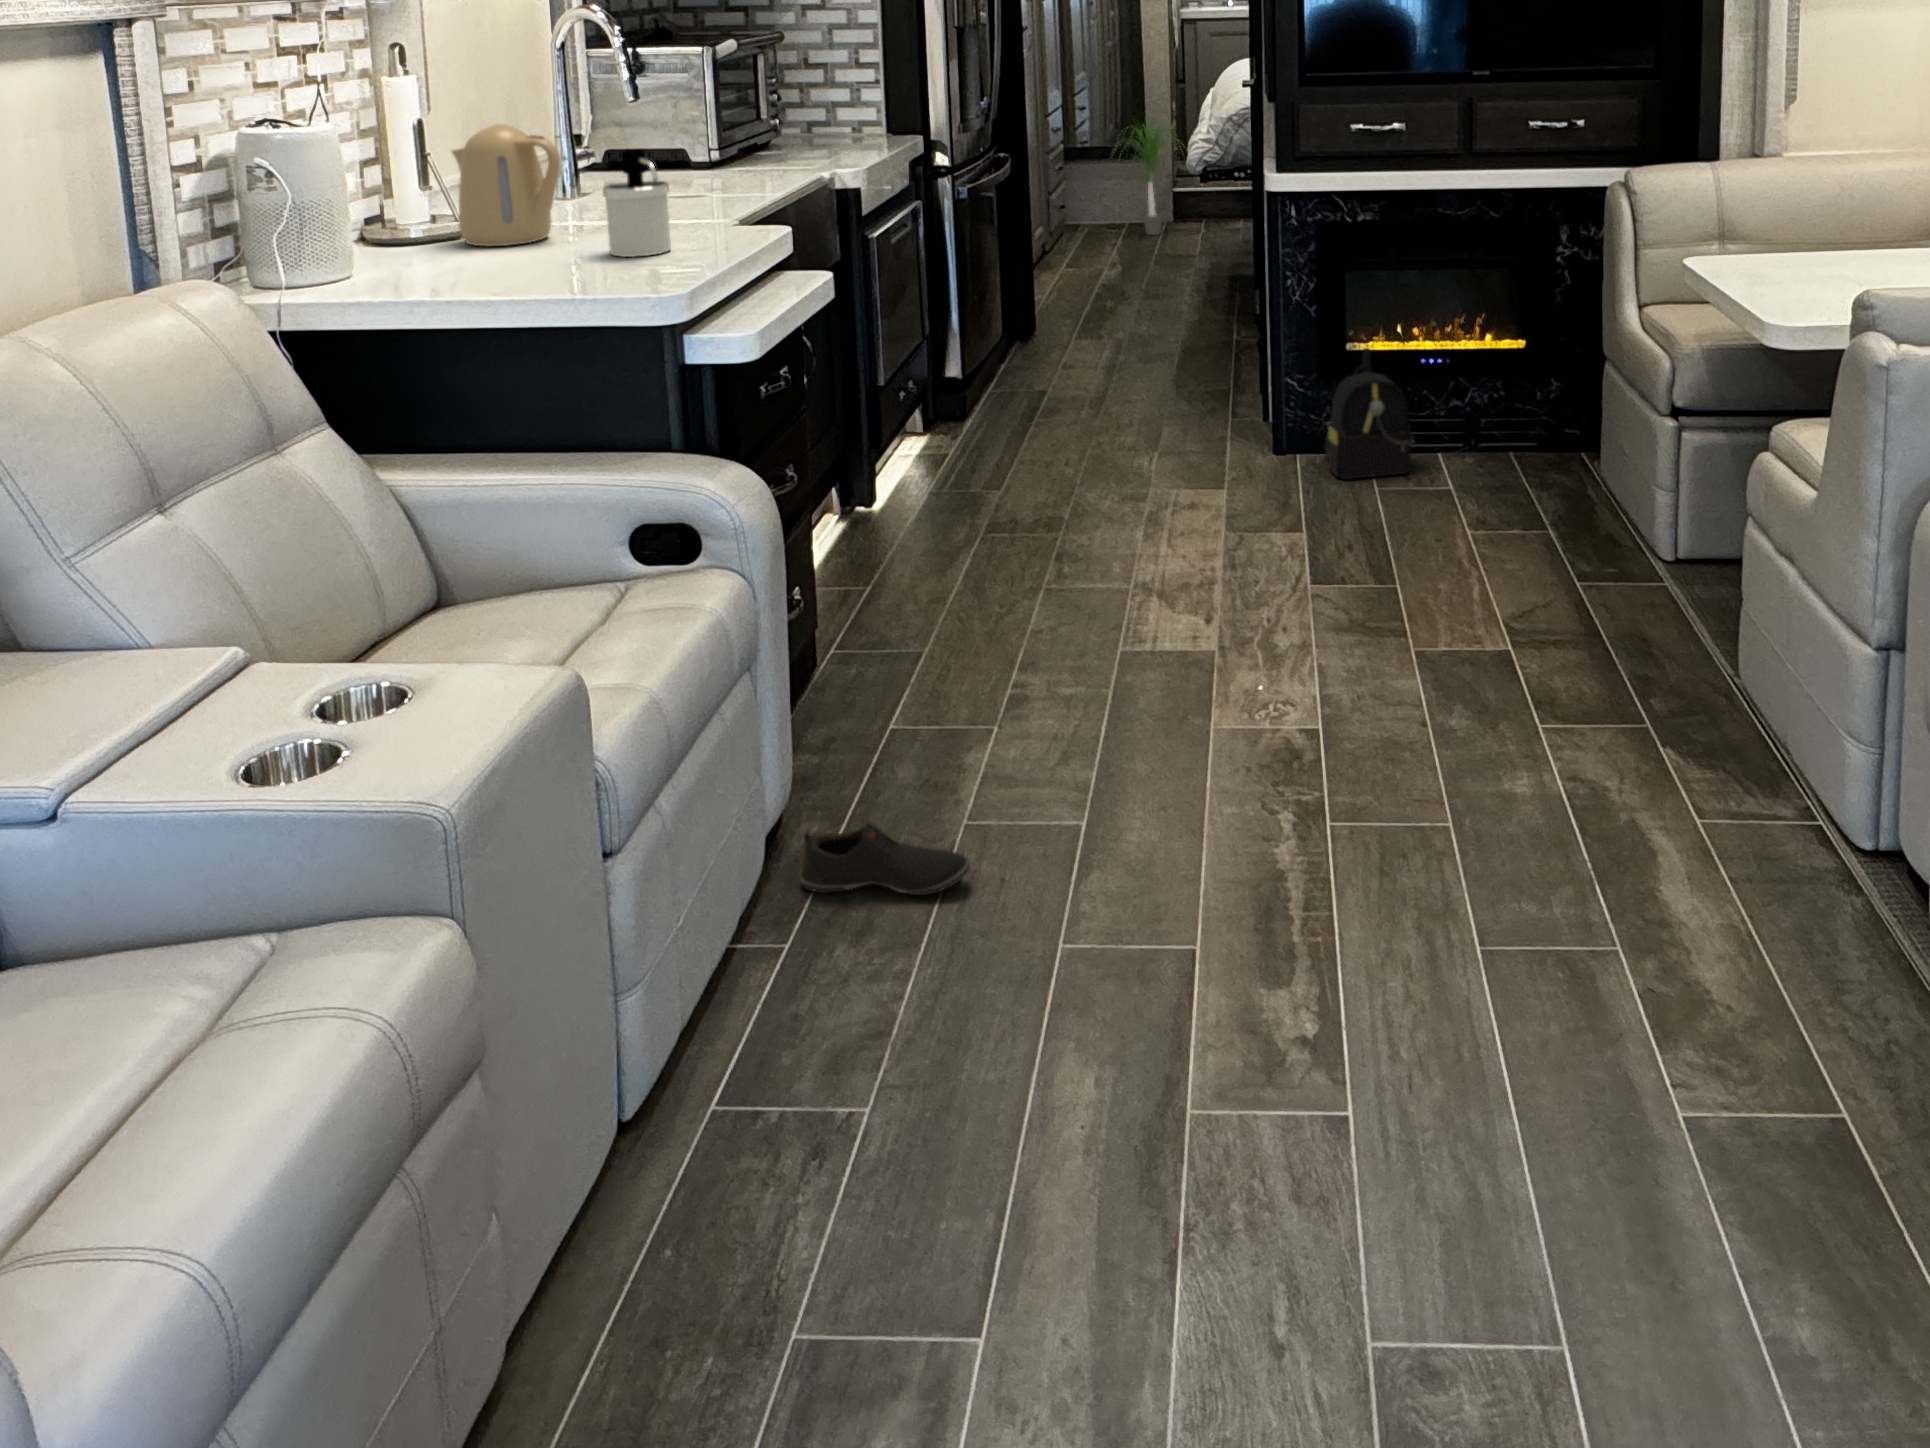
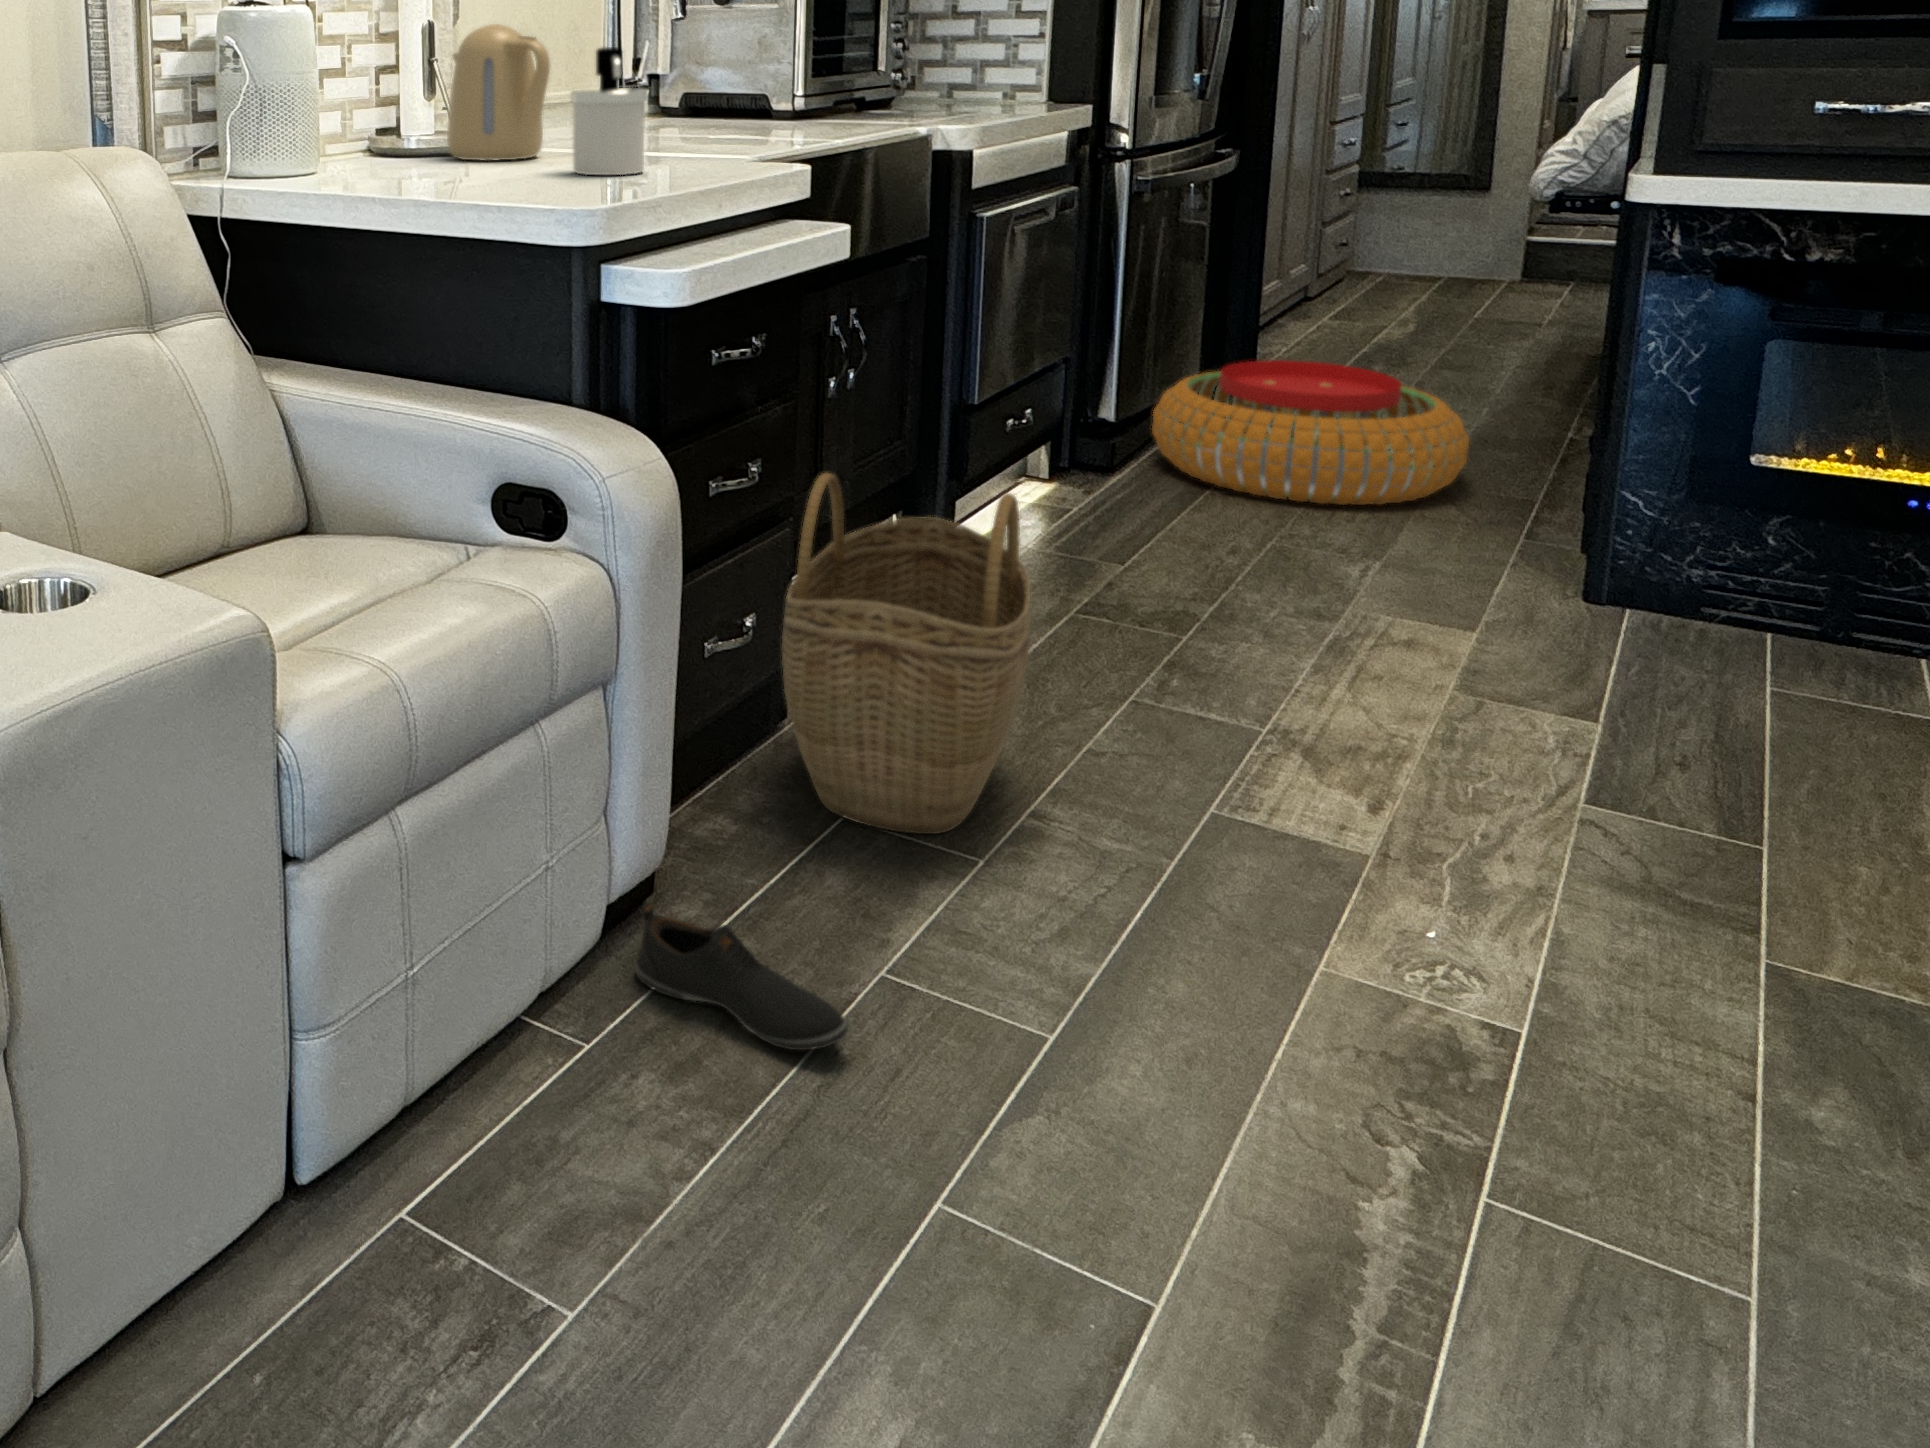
potted plant: present [1116,117,1179,235] -> none [1419,117,1558,293]
pouf: none [989,313,1190,419] -> present [1152,360,1469,505]
backpack: present [1325,348,1414,479] -> none [1680,461,1871,676]
woven basket: none [831,458,1004,729] -> present [782,473,1031,834]

